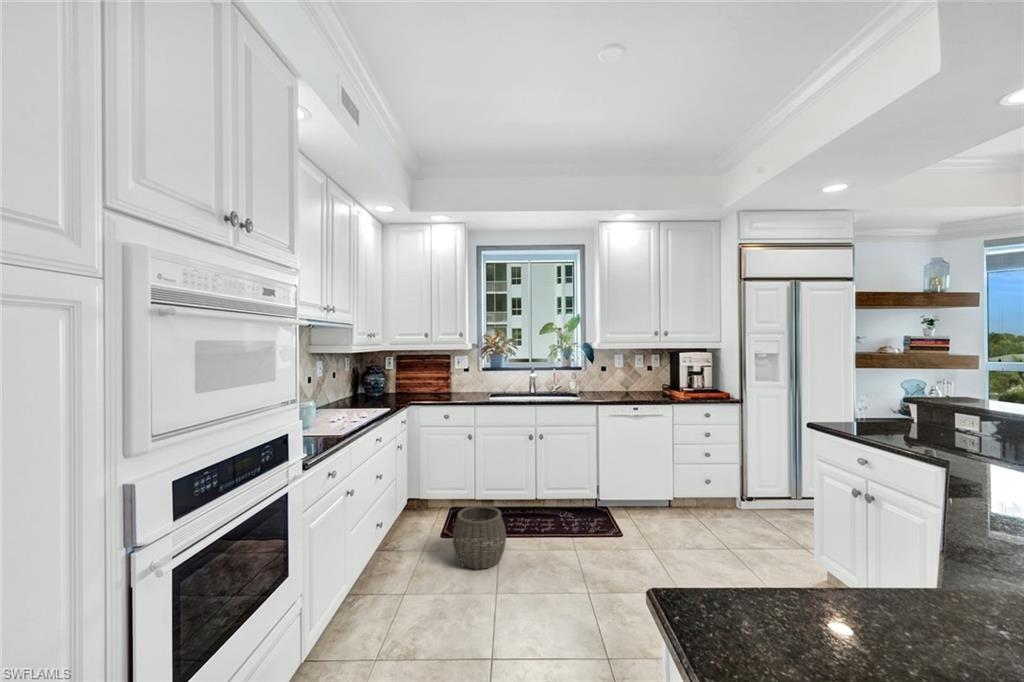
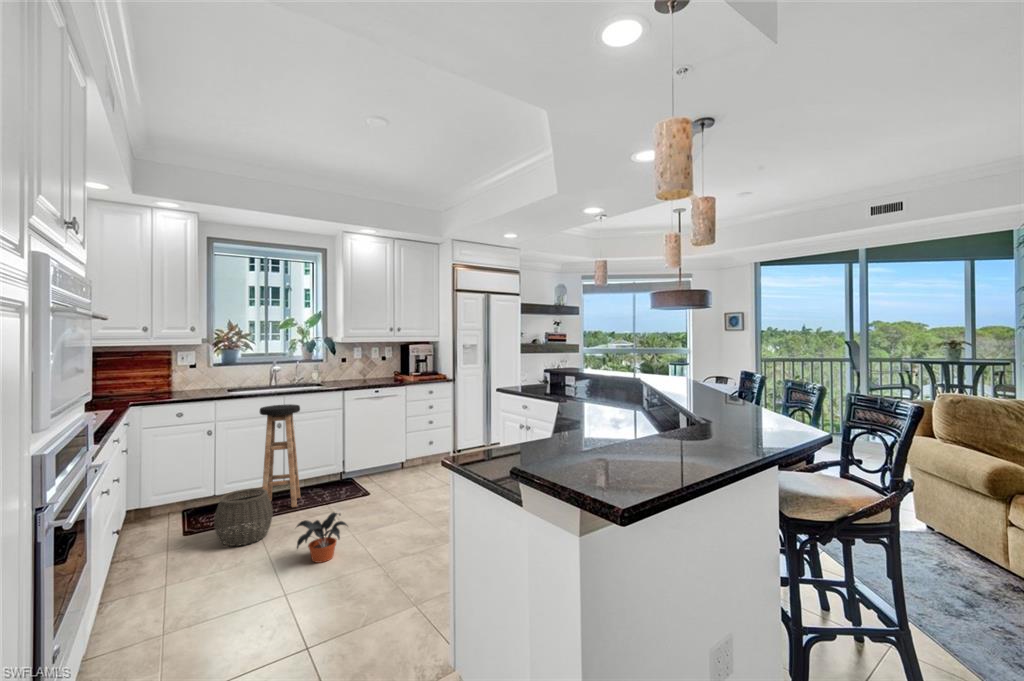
bar stool: none [507,416,548,532] -> present [260,404,300,507]
potted plant: none [508,565,570,628] -> present [297,513,347,563]

